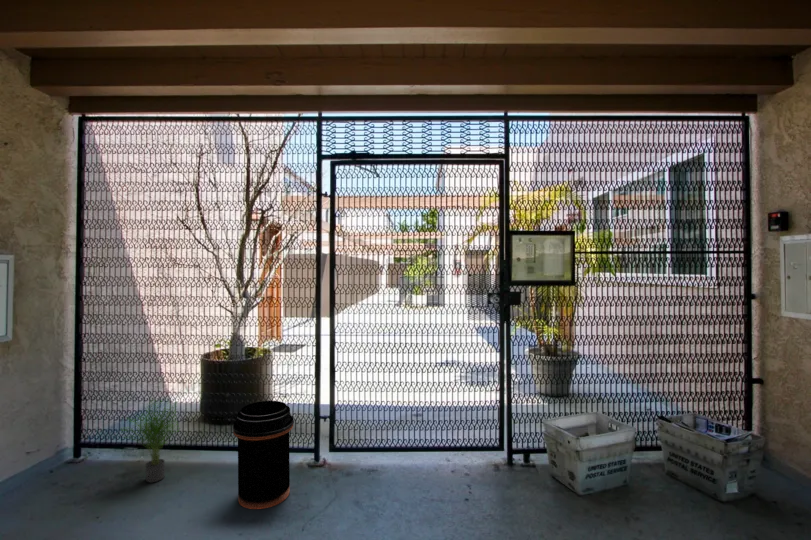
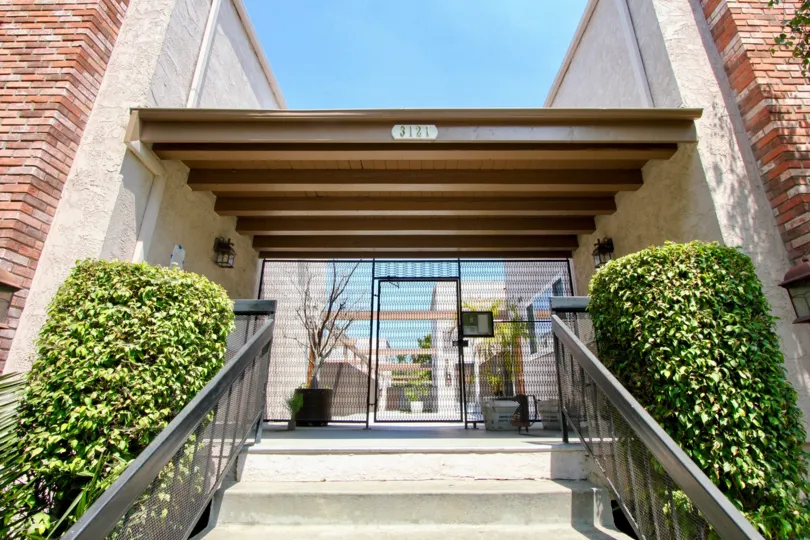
trash can: present [233,401,294,509] -> none [335,388,362,433]
backpack: none [614,417,684,512] -> present [510,394,538,433]

